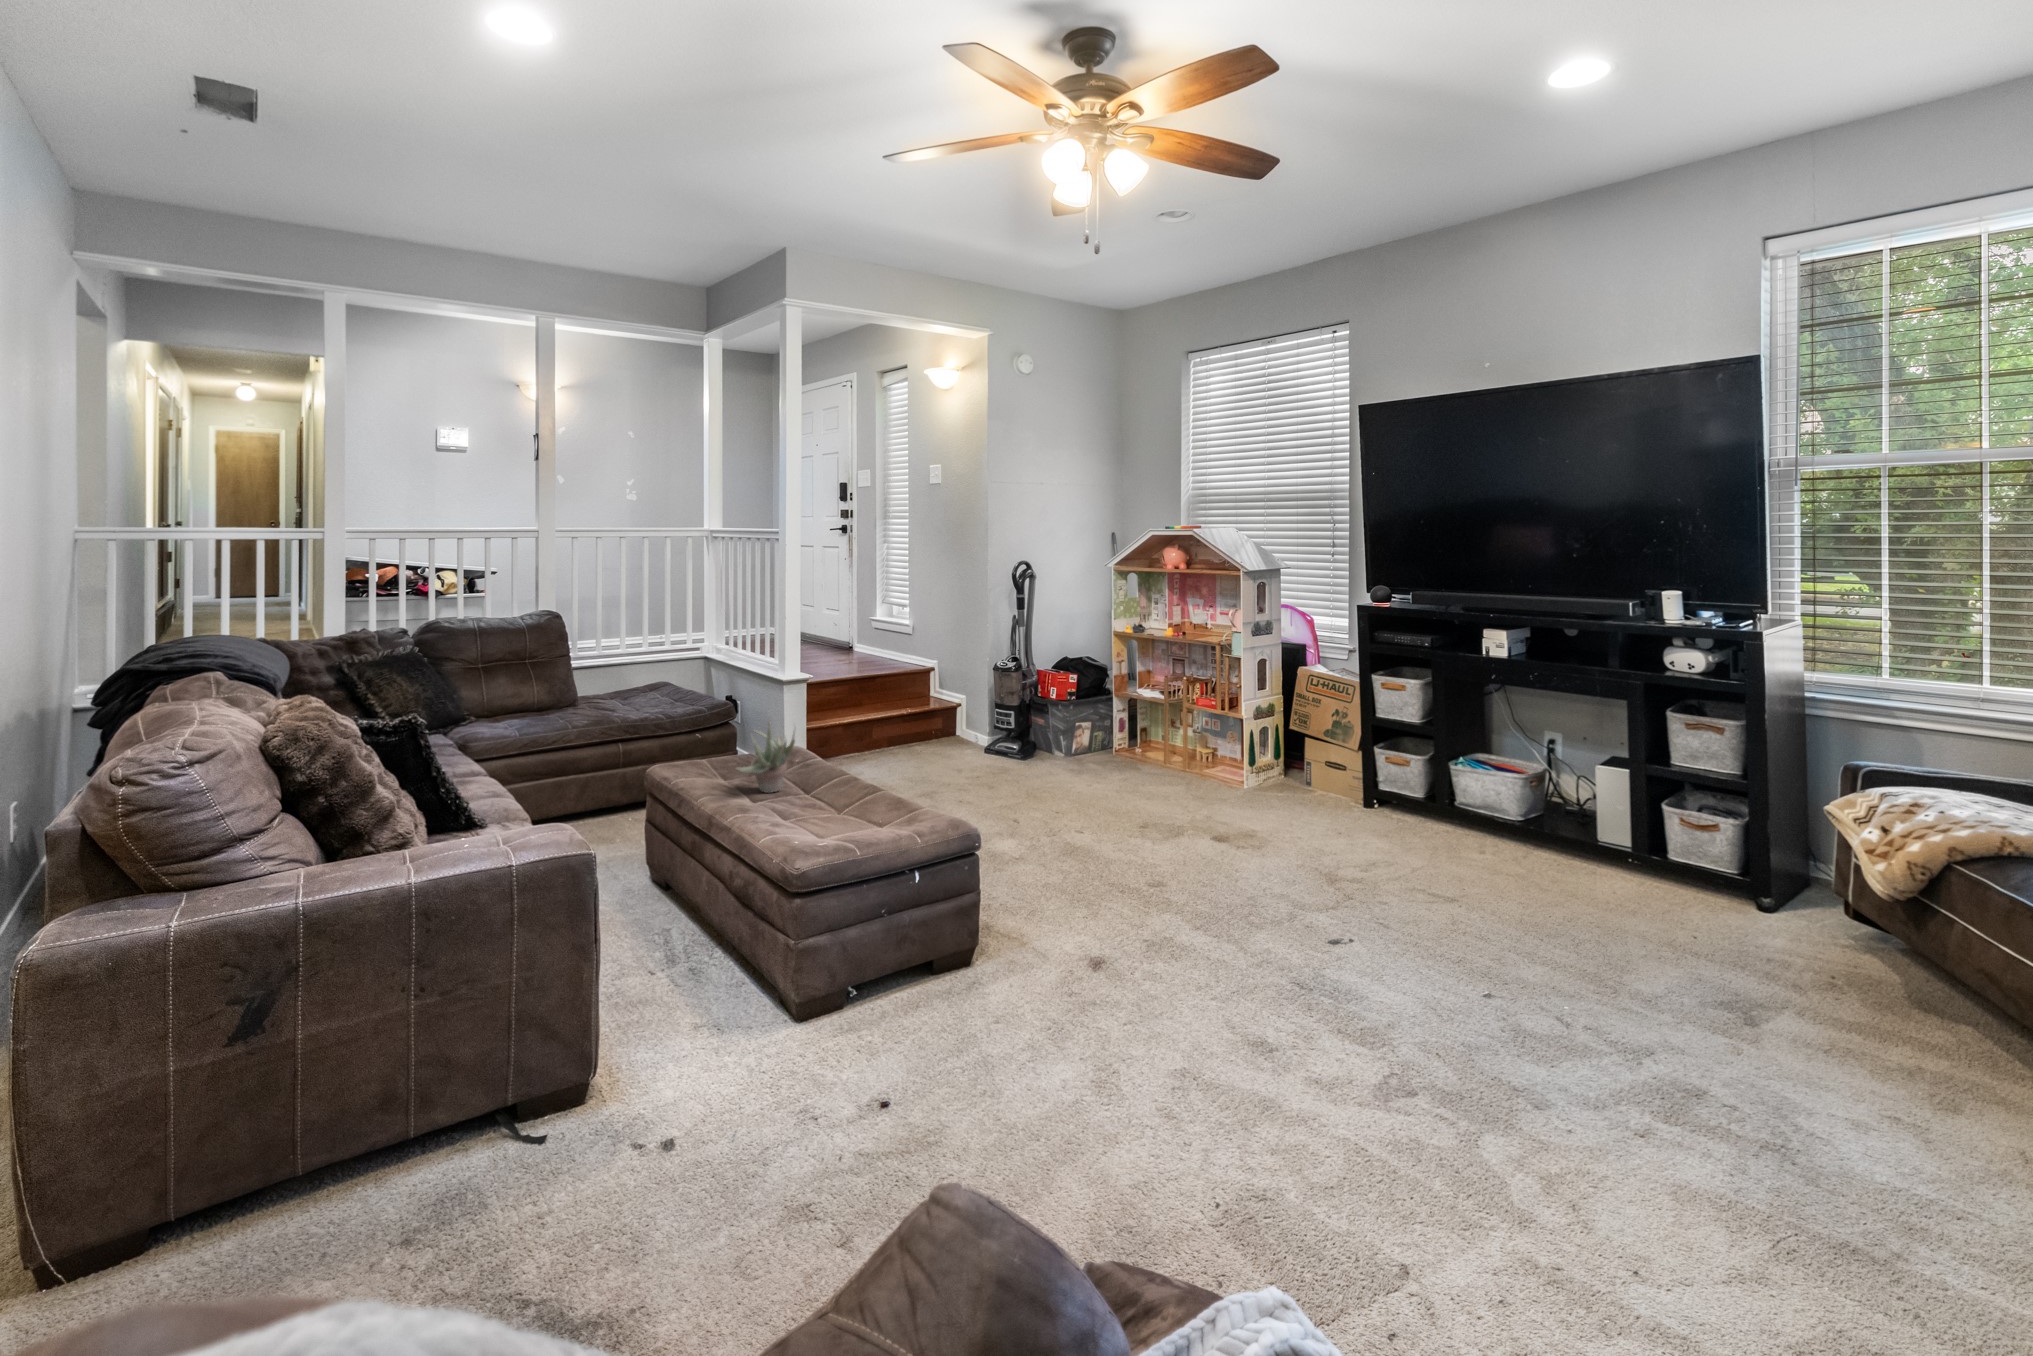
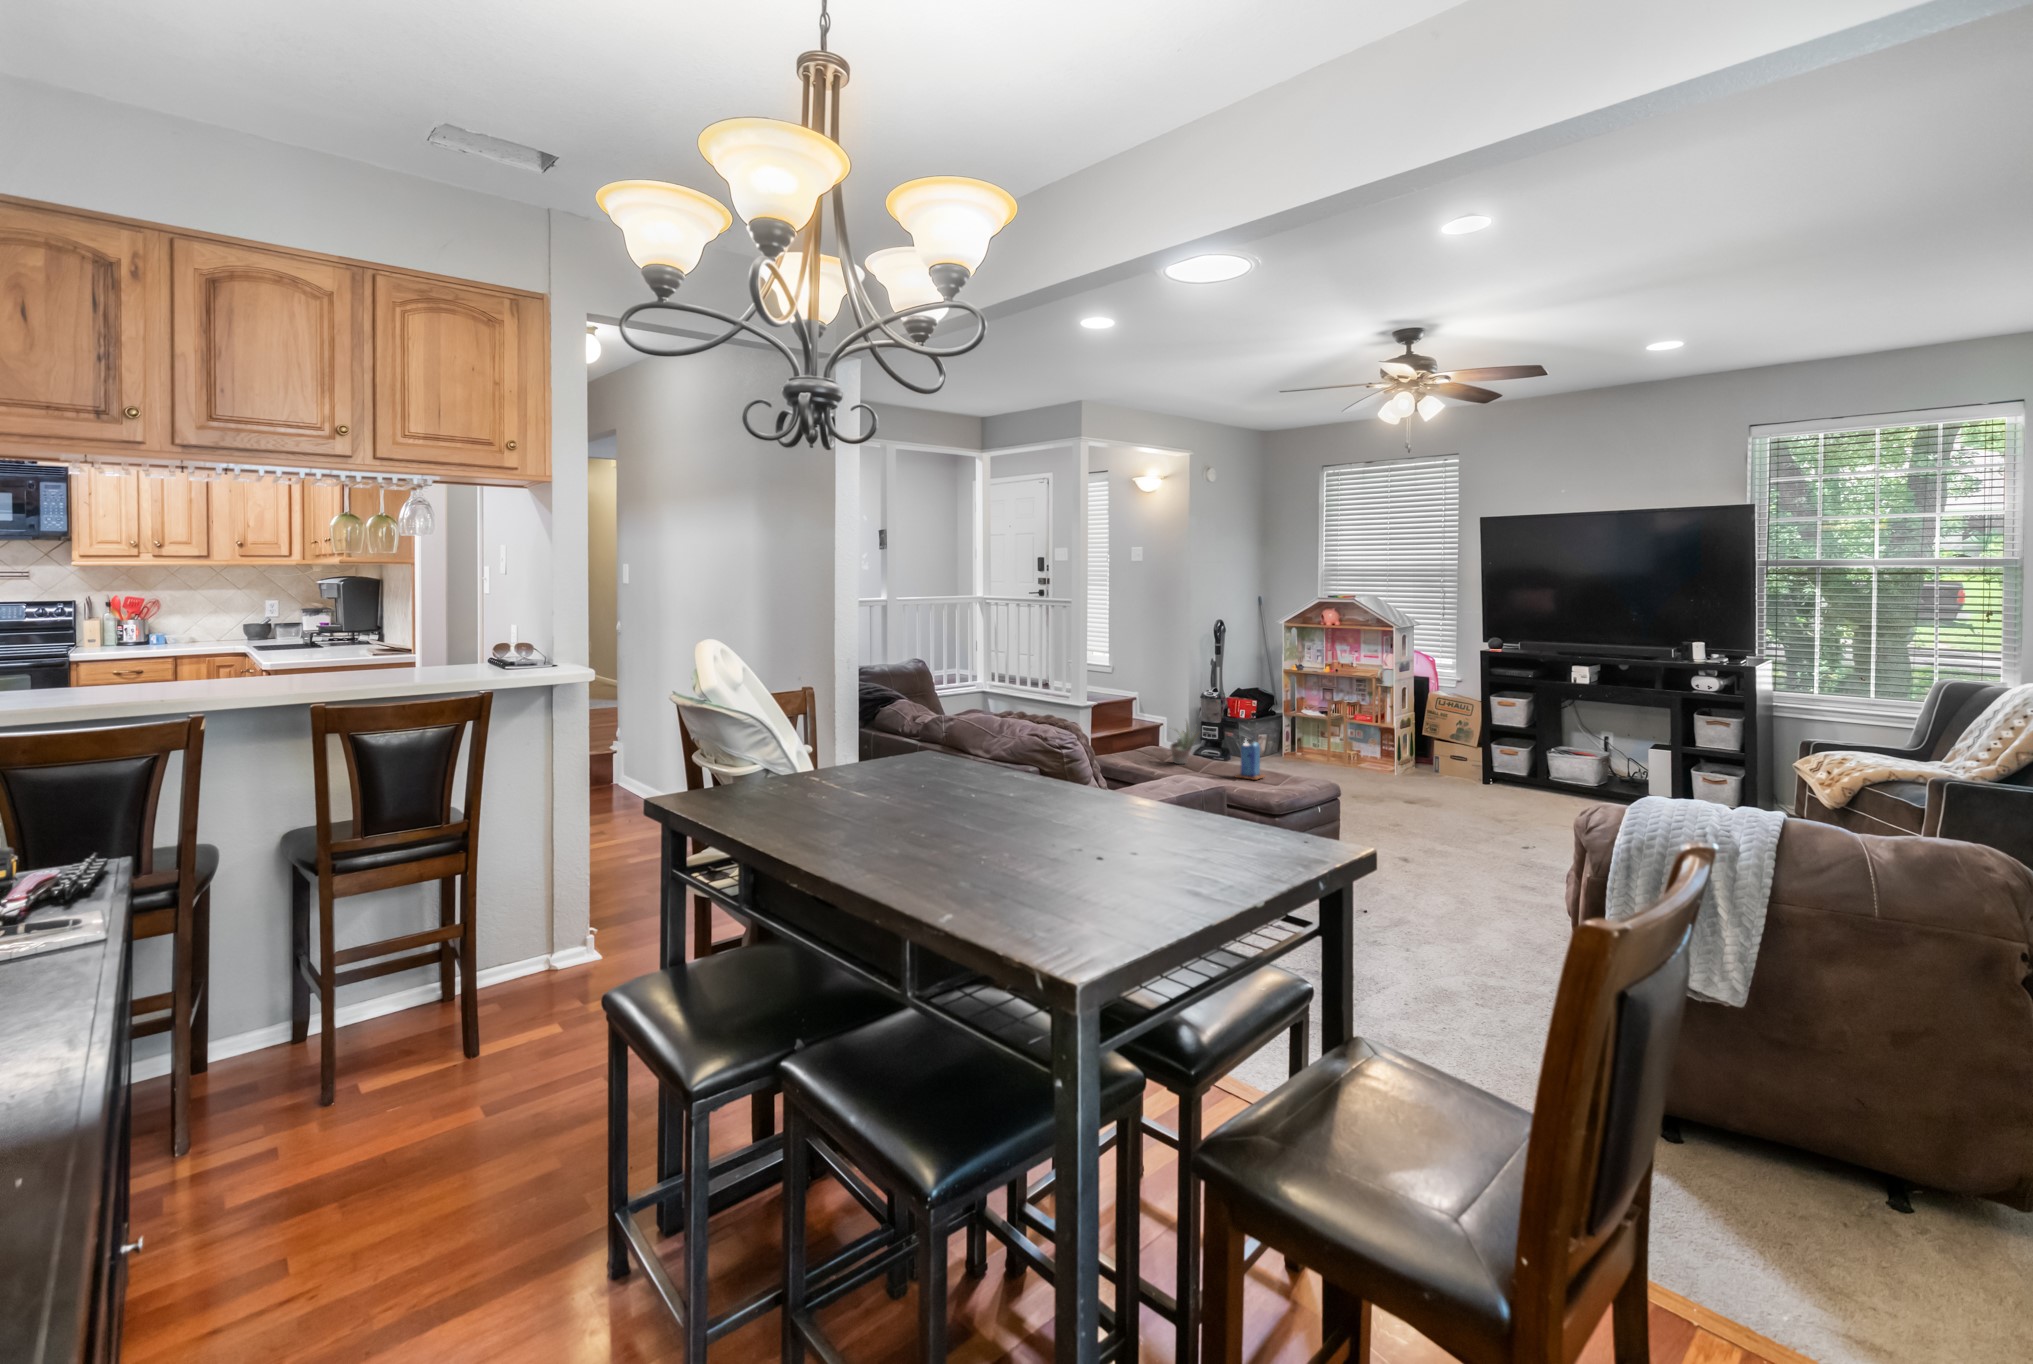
candle: none [806,757,861,833] -> present [1236,742,1265,780]

